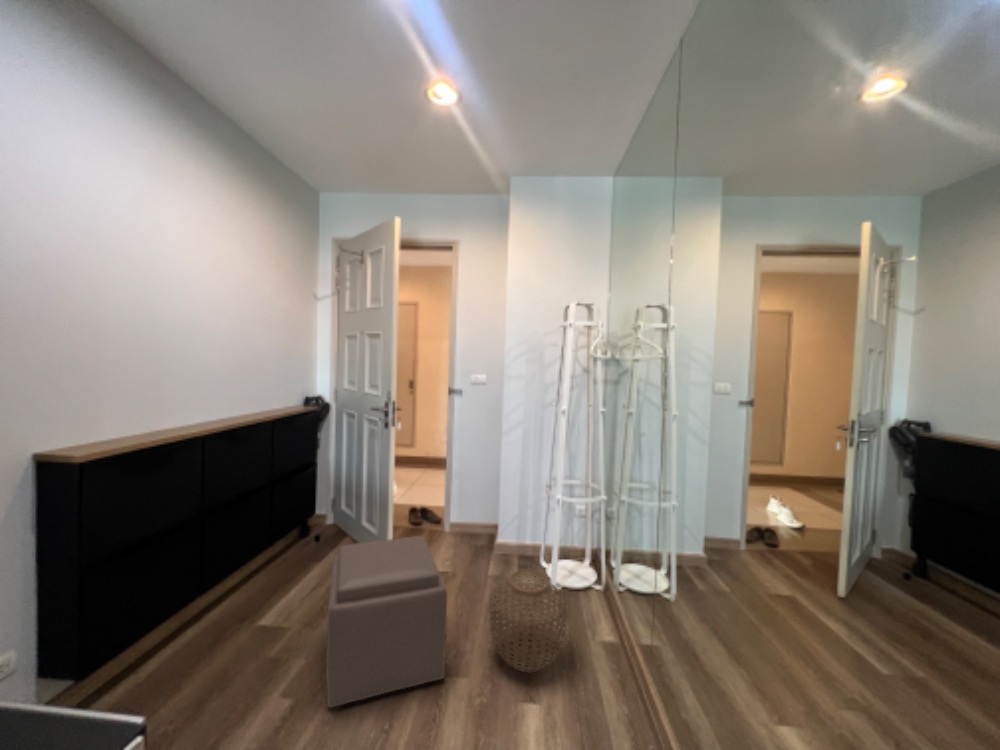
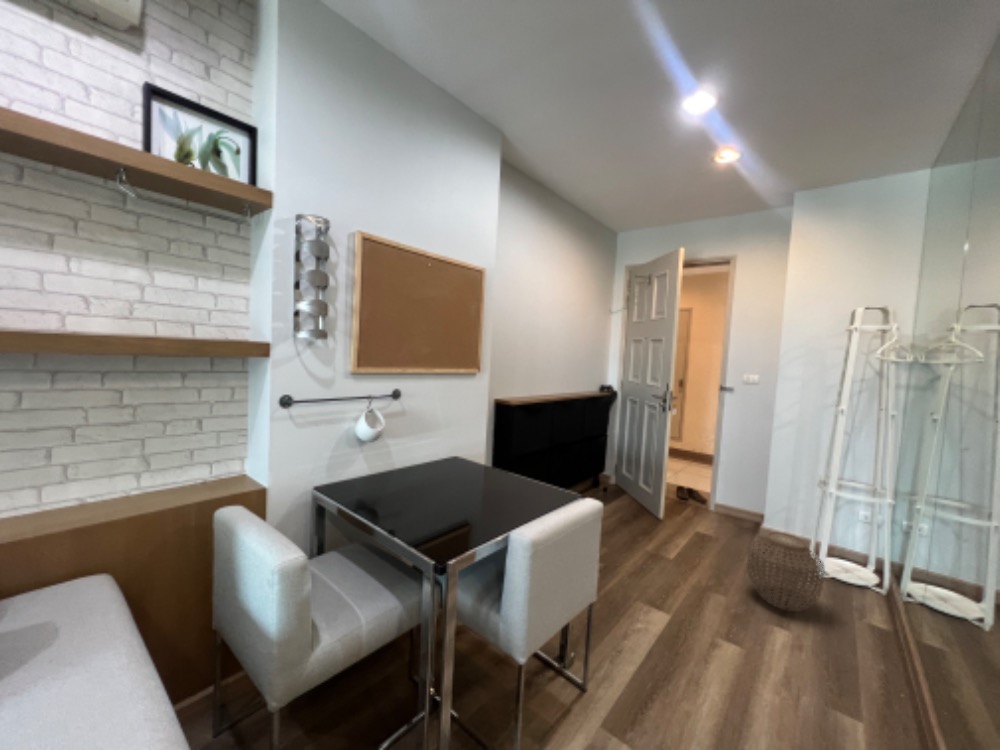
ottoman: present [327,536,447,708] -> none [625,483,712,586]

